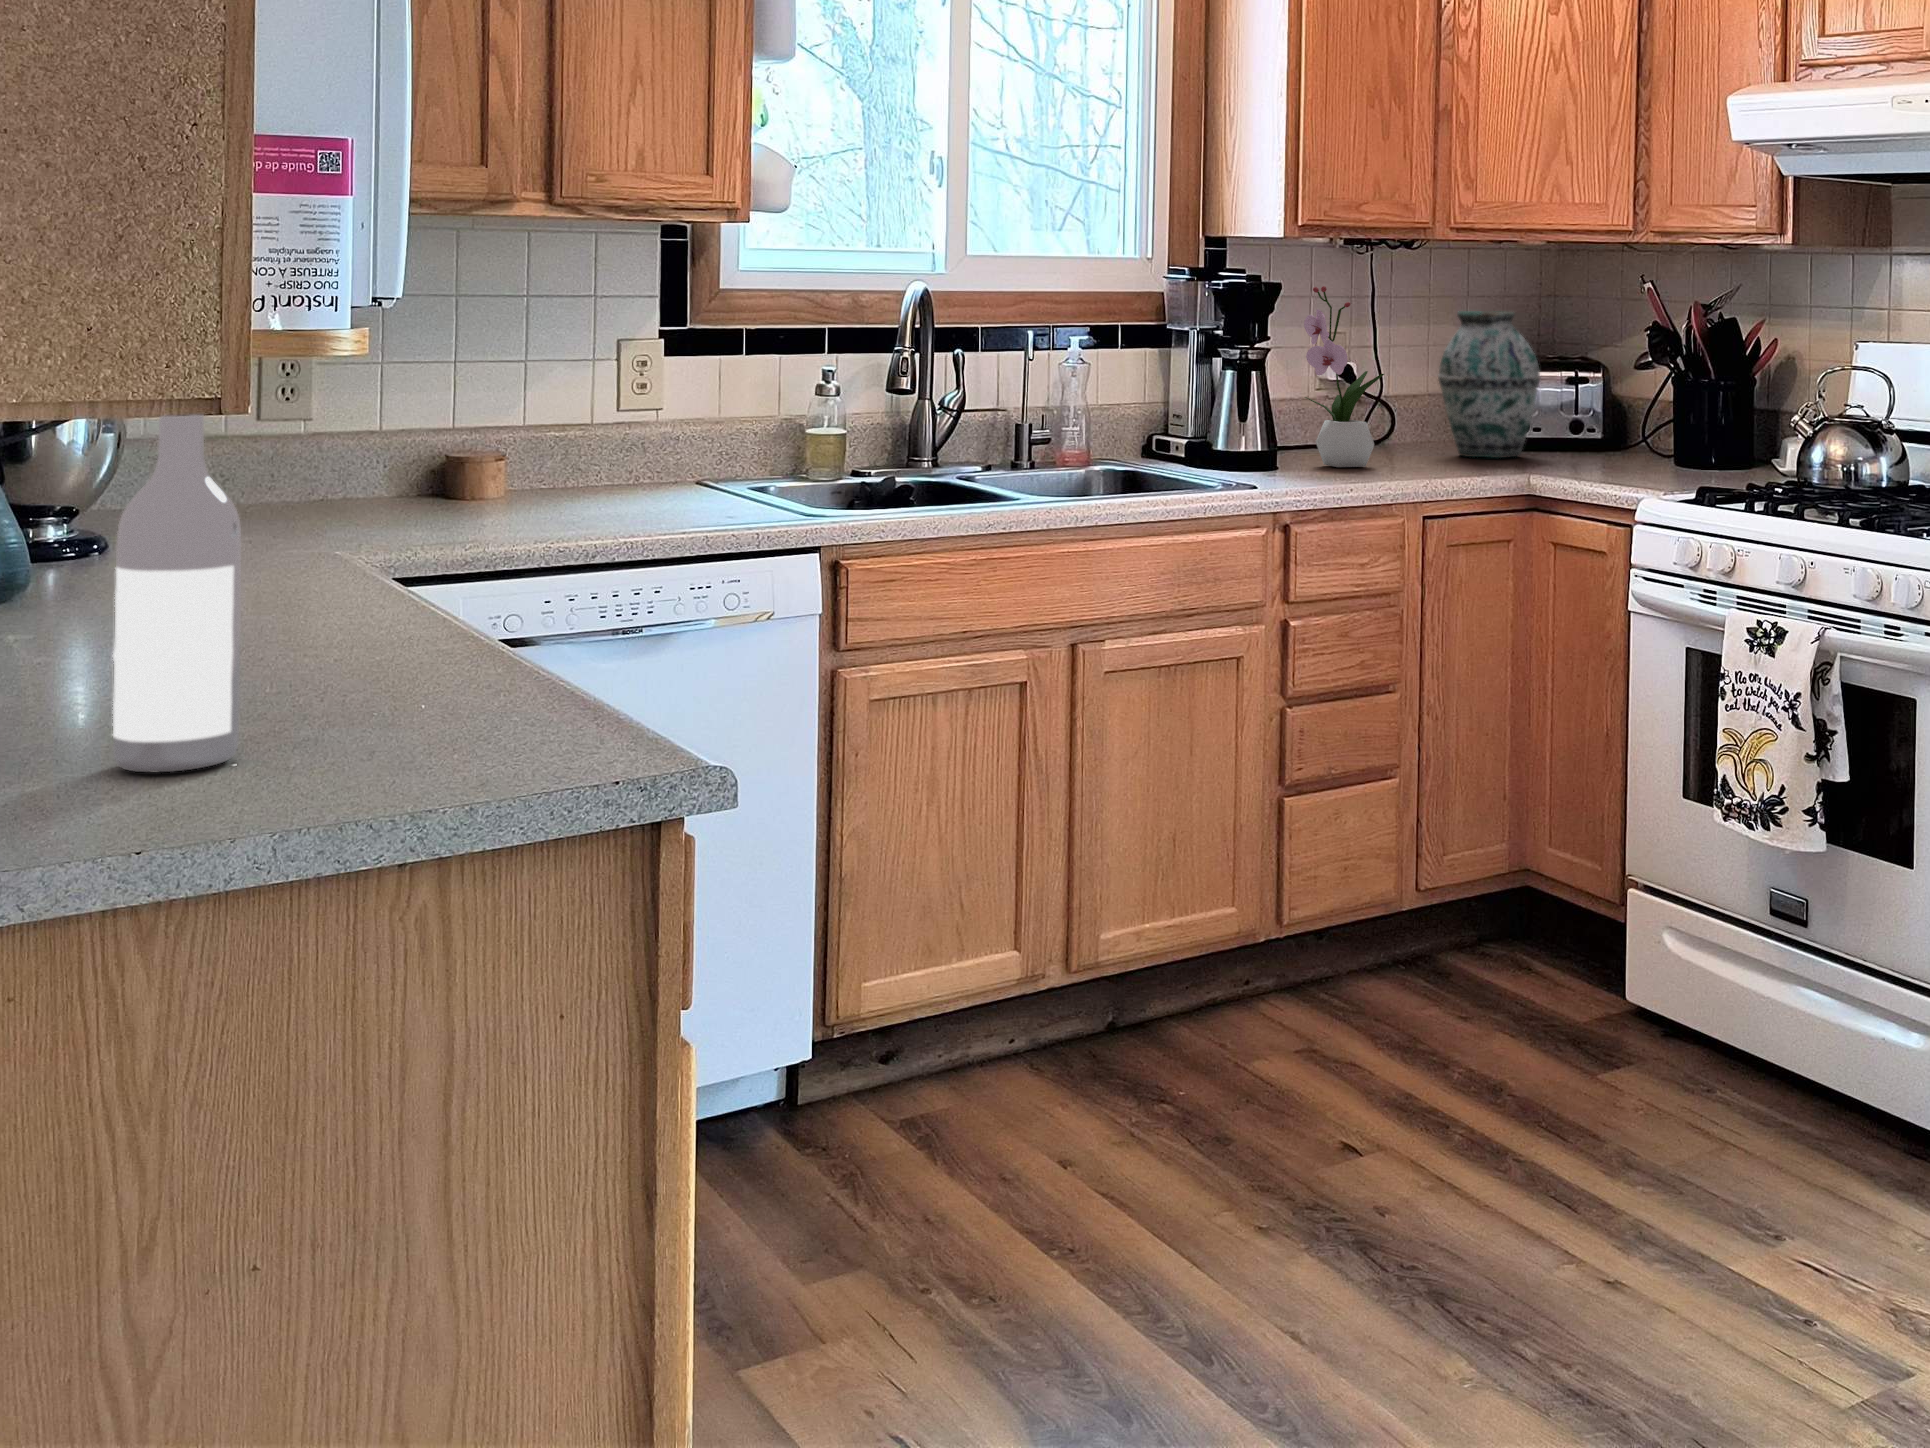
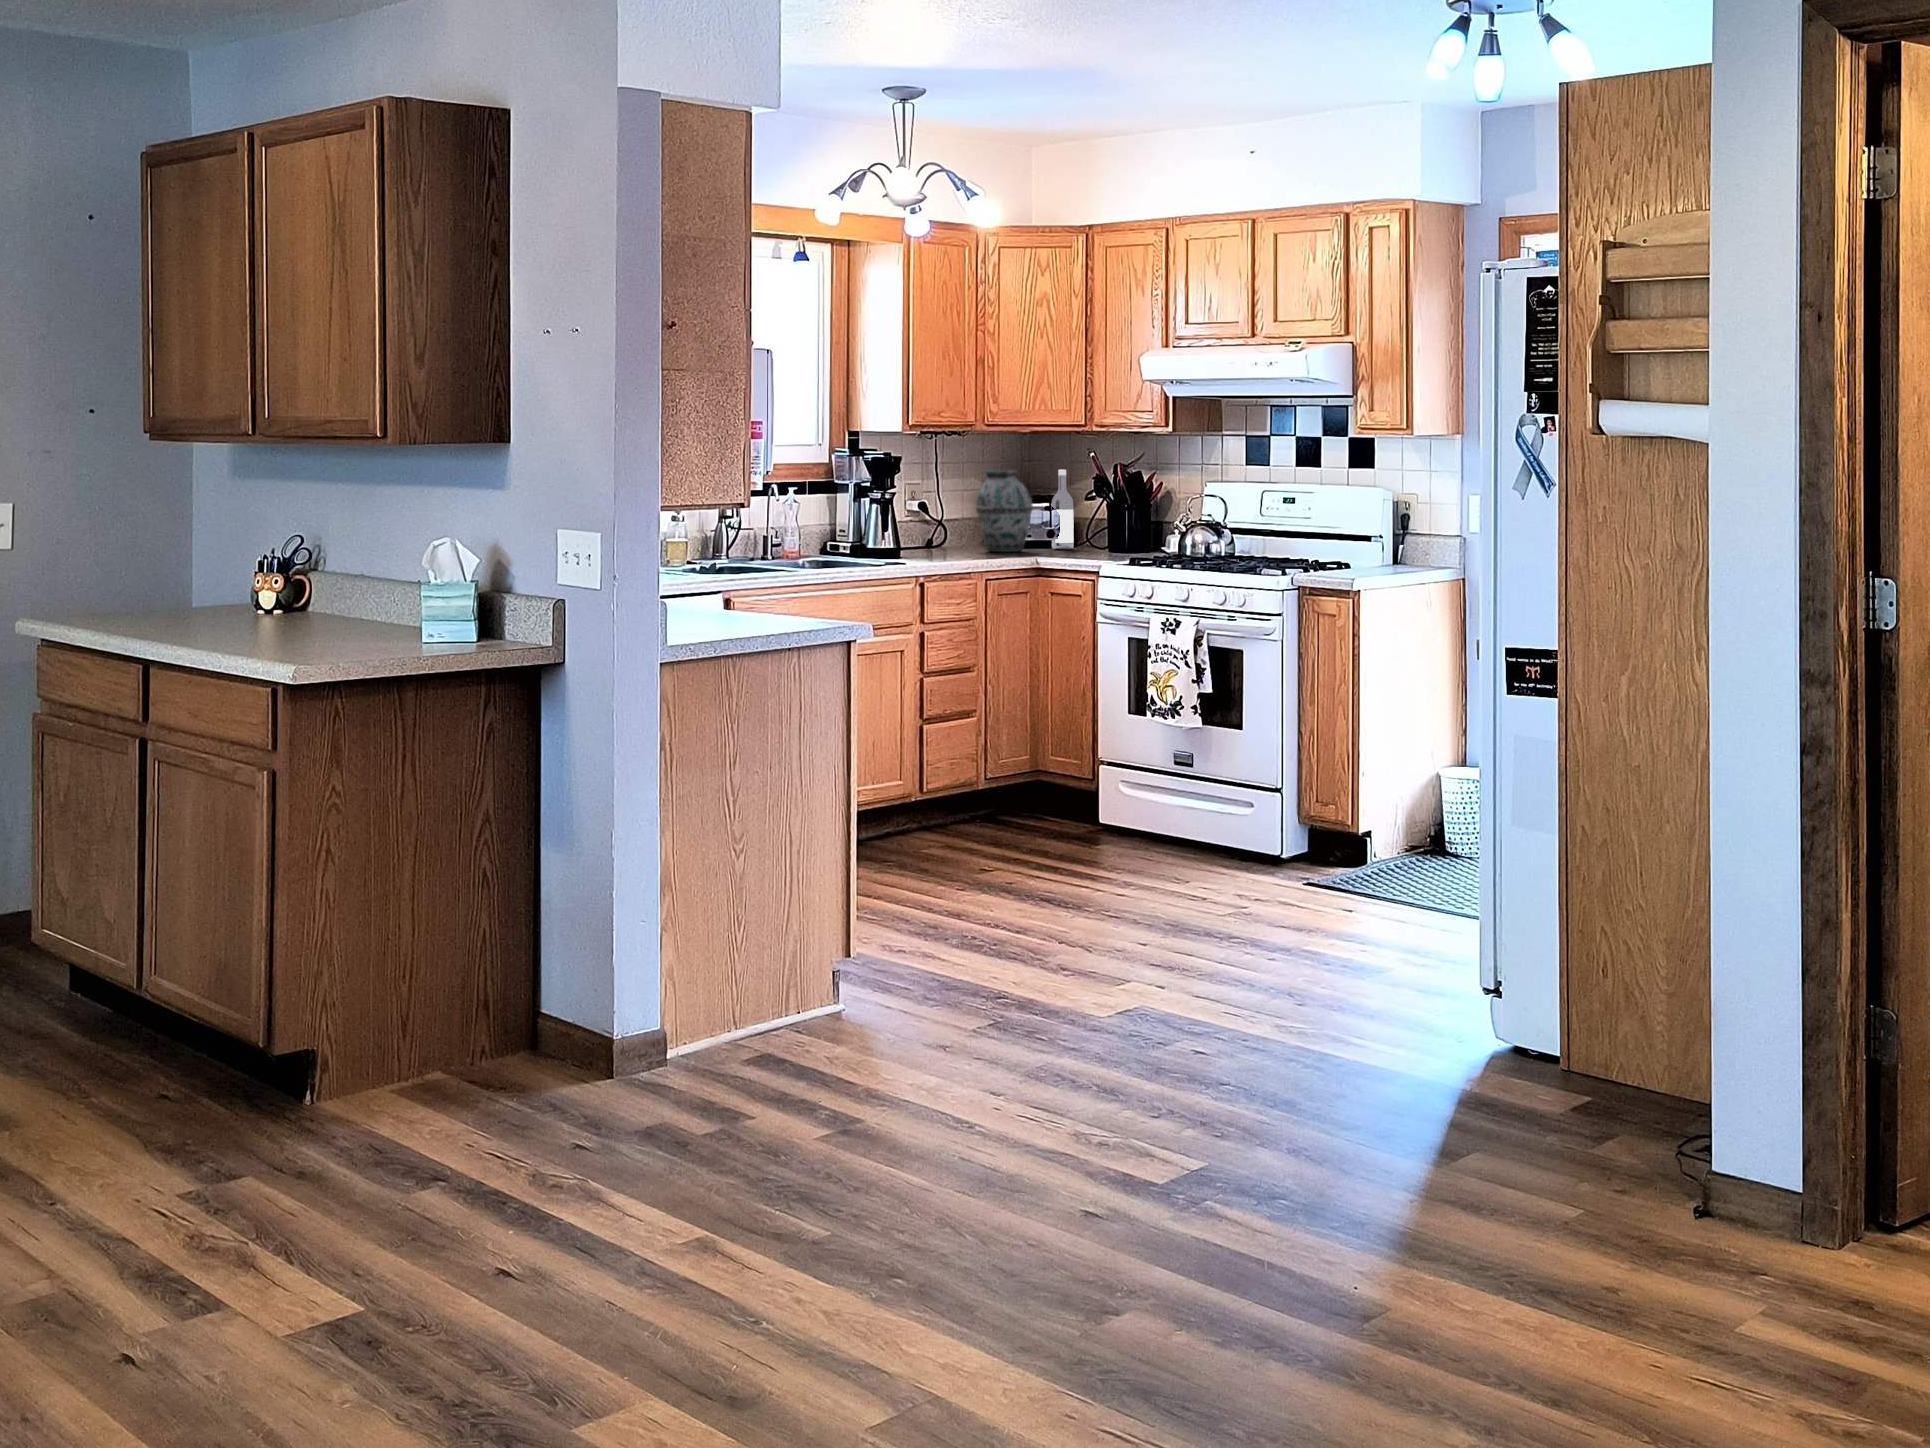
flower arrangement: present [1304,286,1384,467] -> none [912,458,957,557]
wine bottle: present [113,415,241,772] -> present [1052,470,1074,549]

